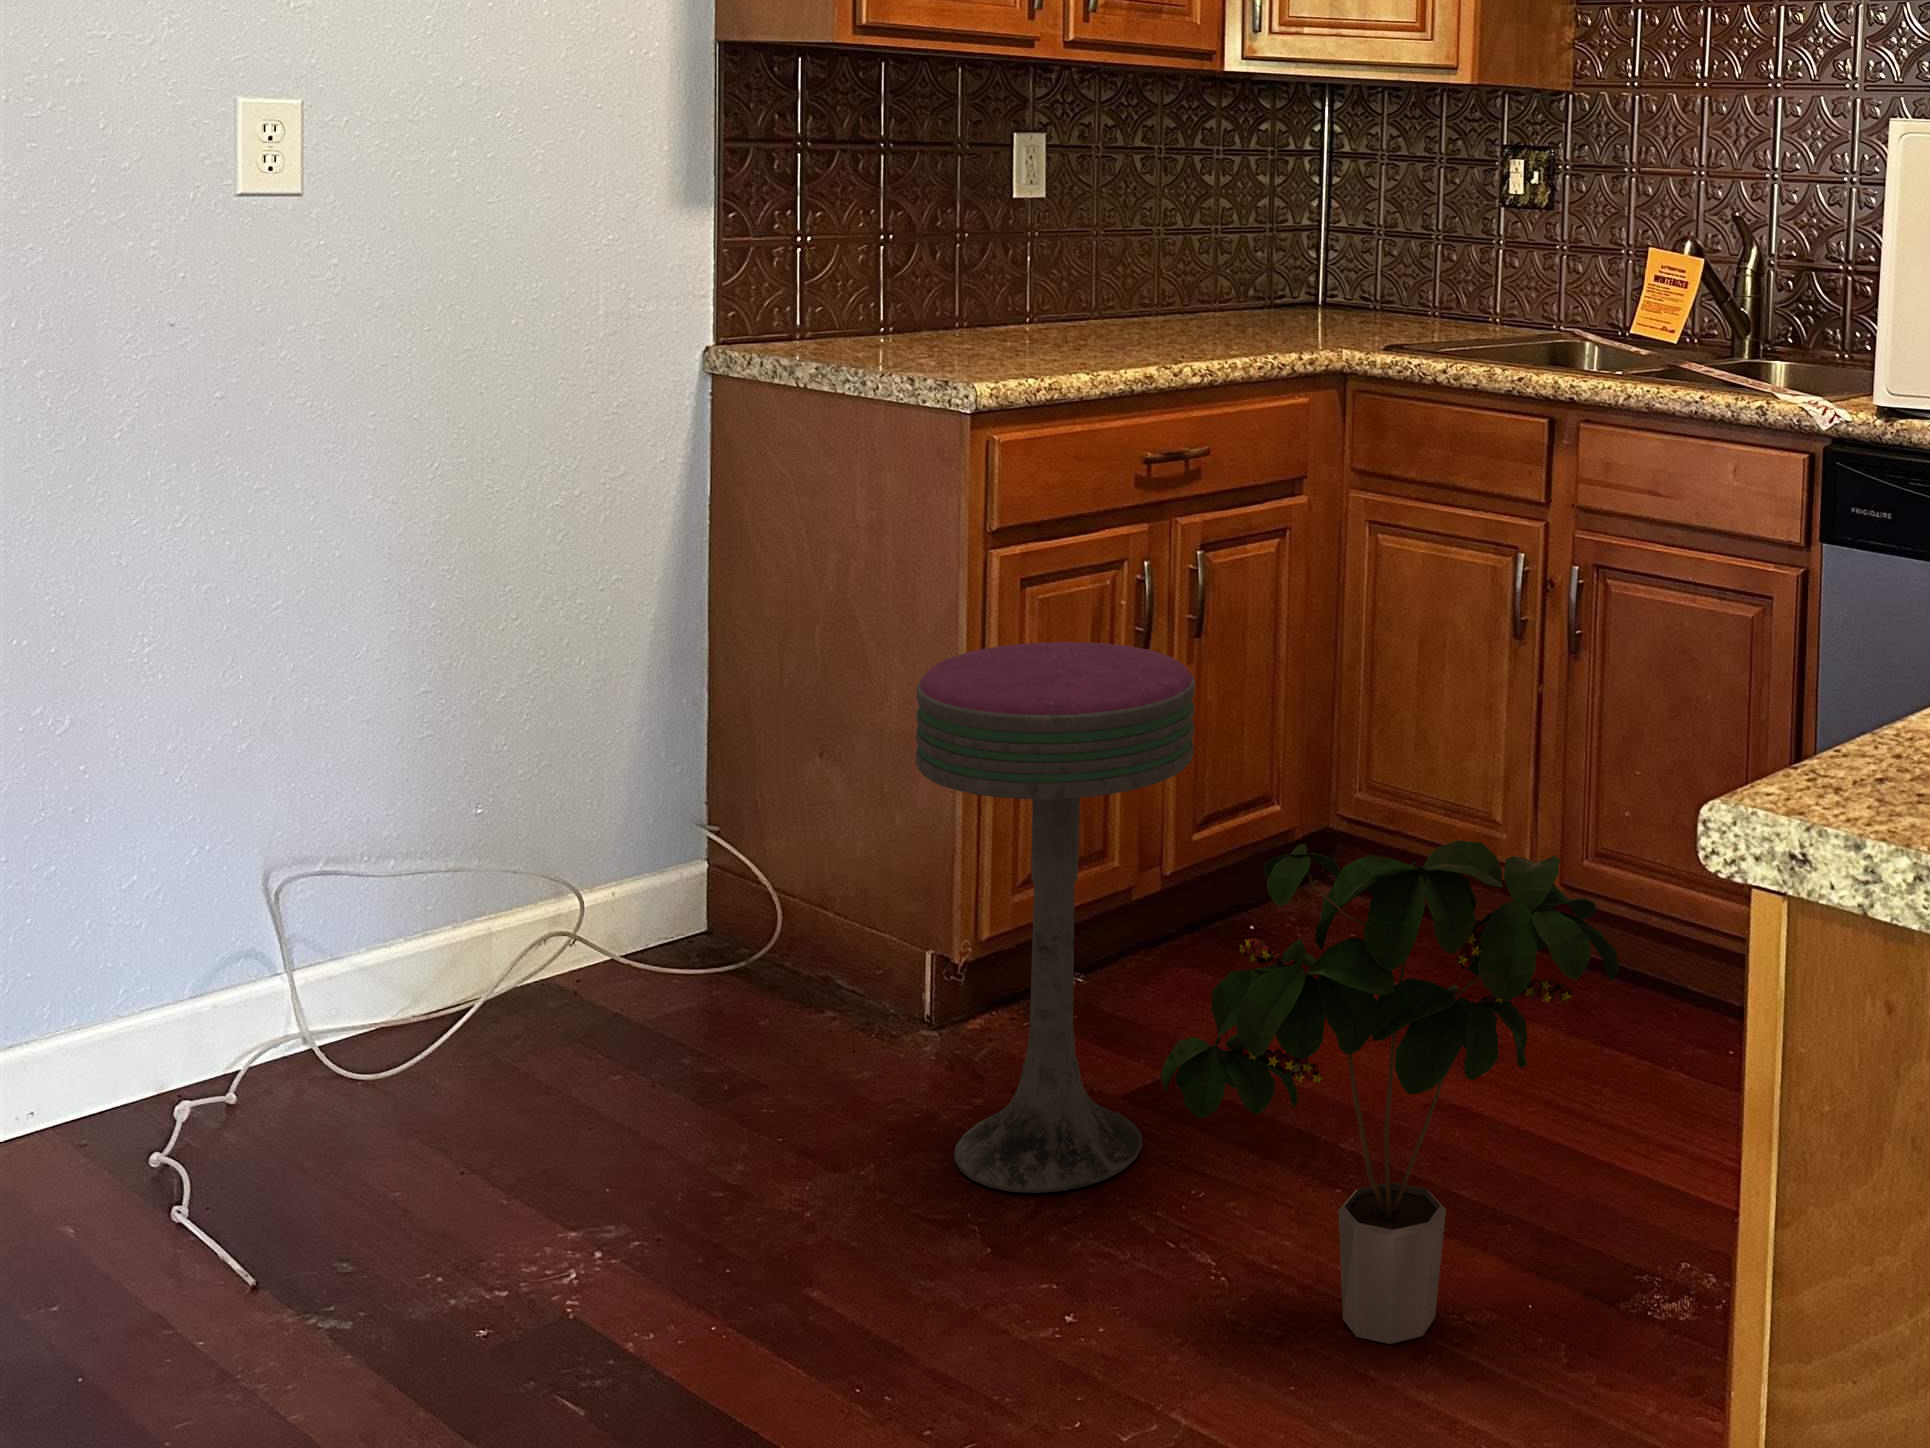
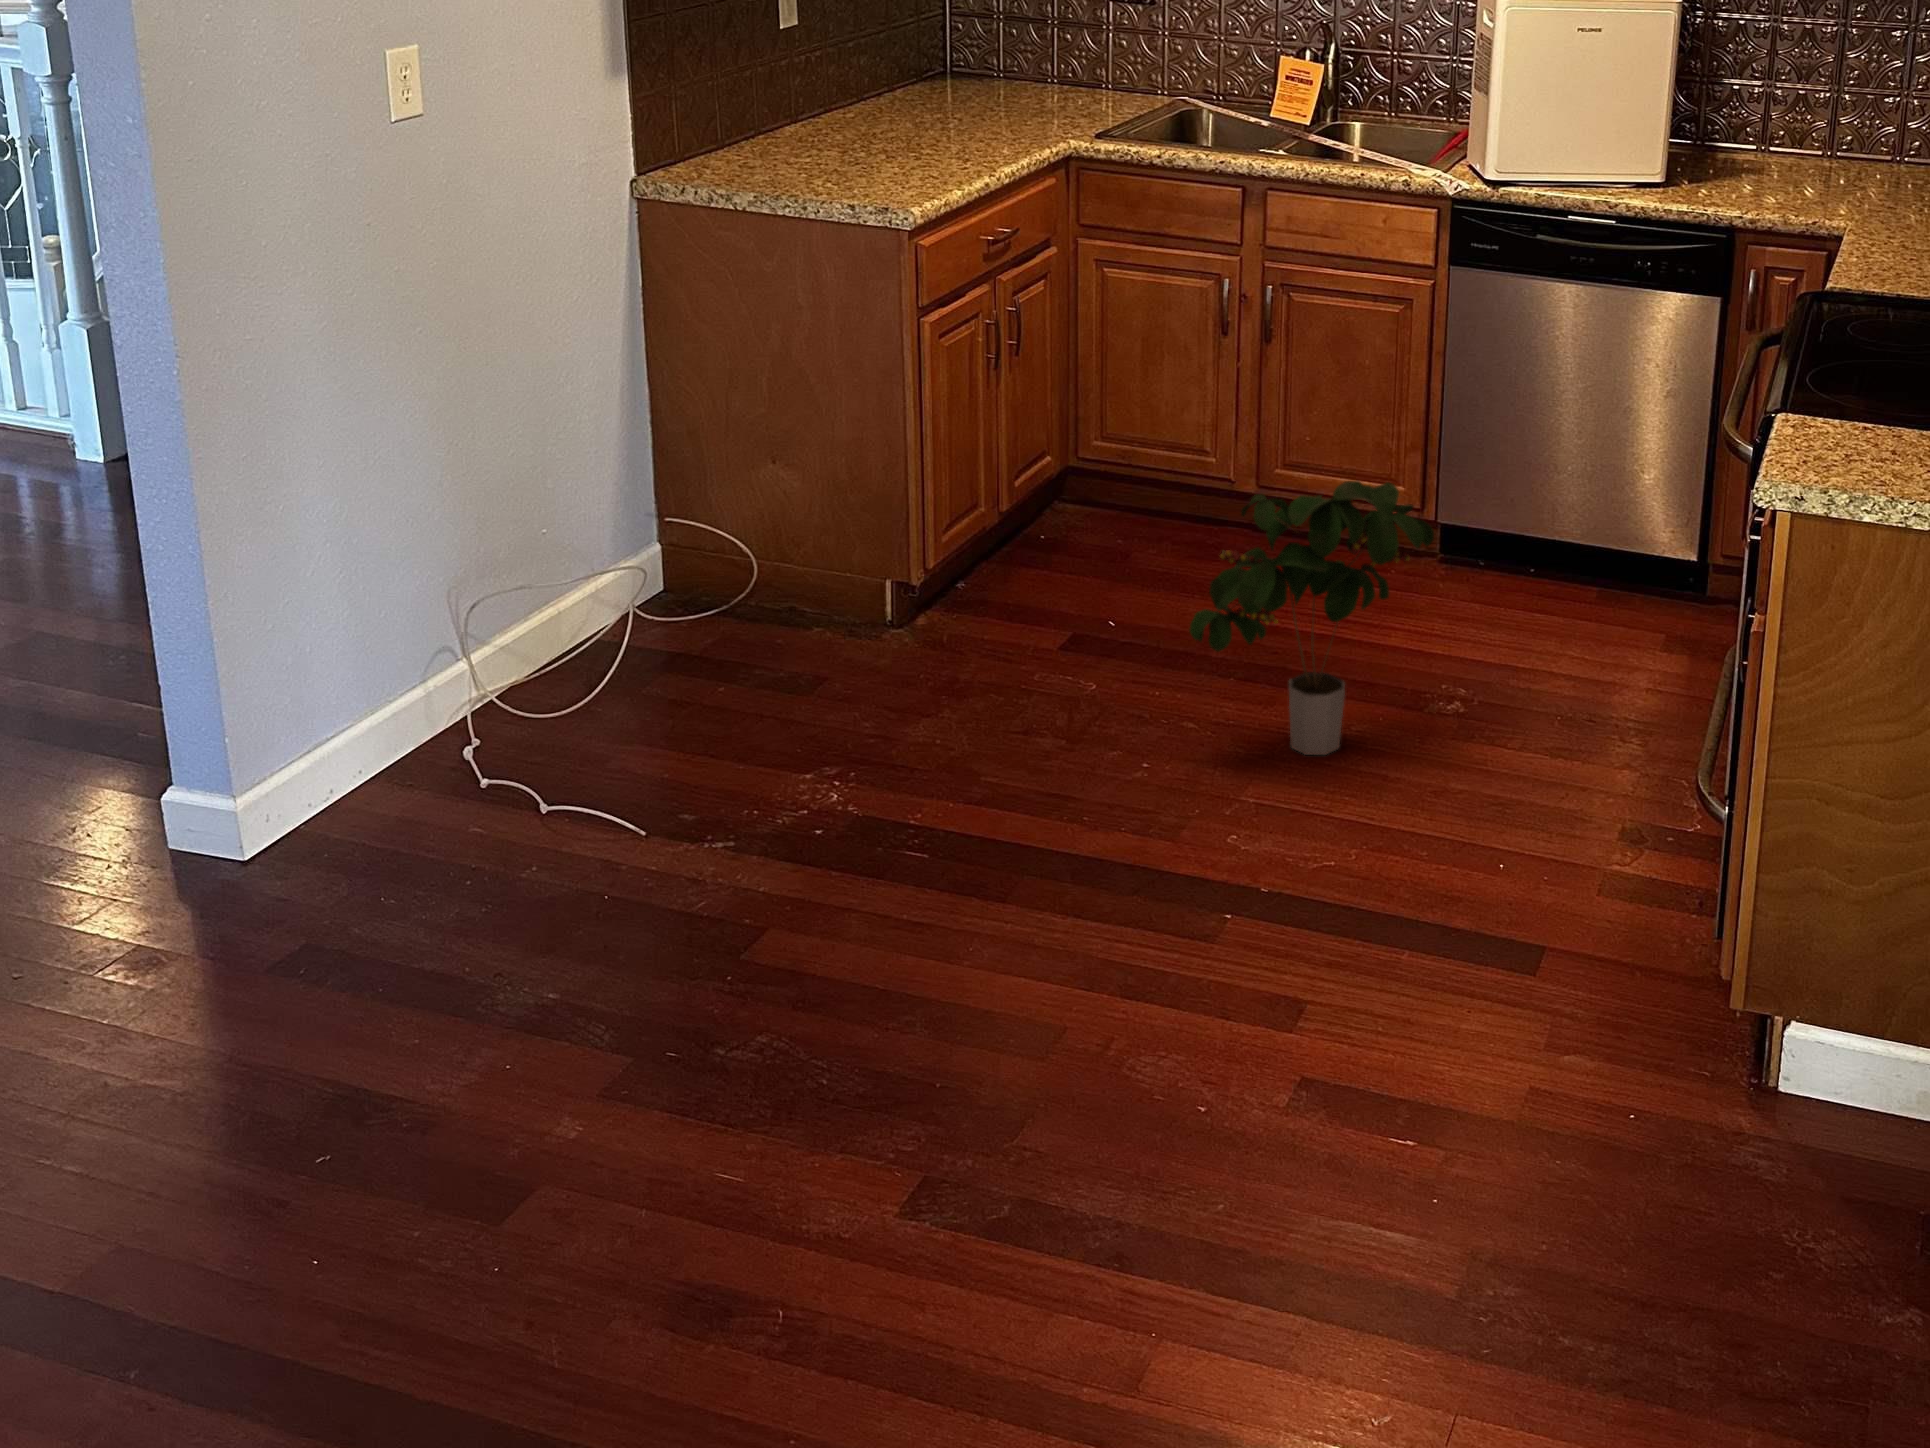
bar stool: present [915,642,1195,1193] -> none [954,378,1130,716]

